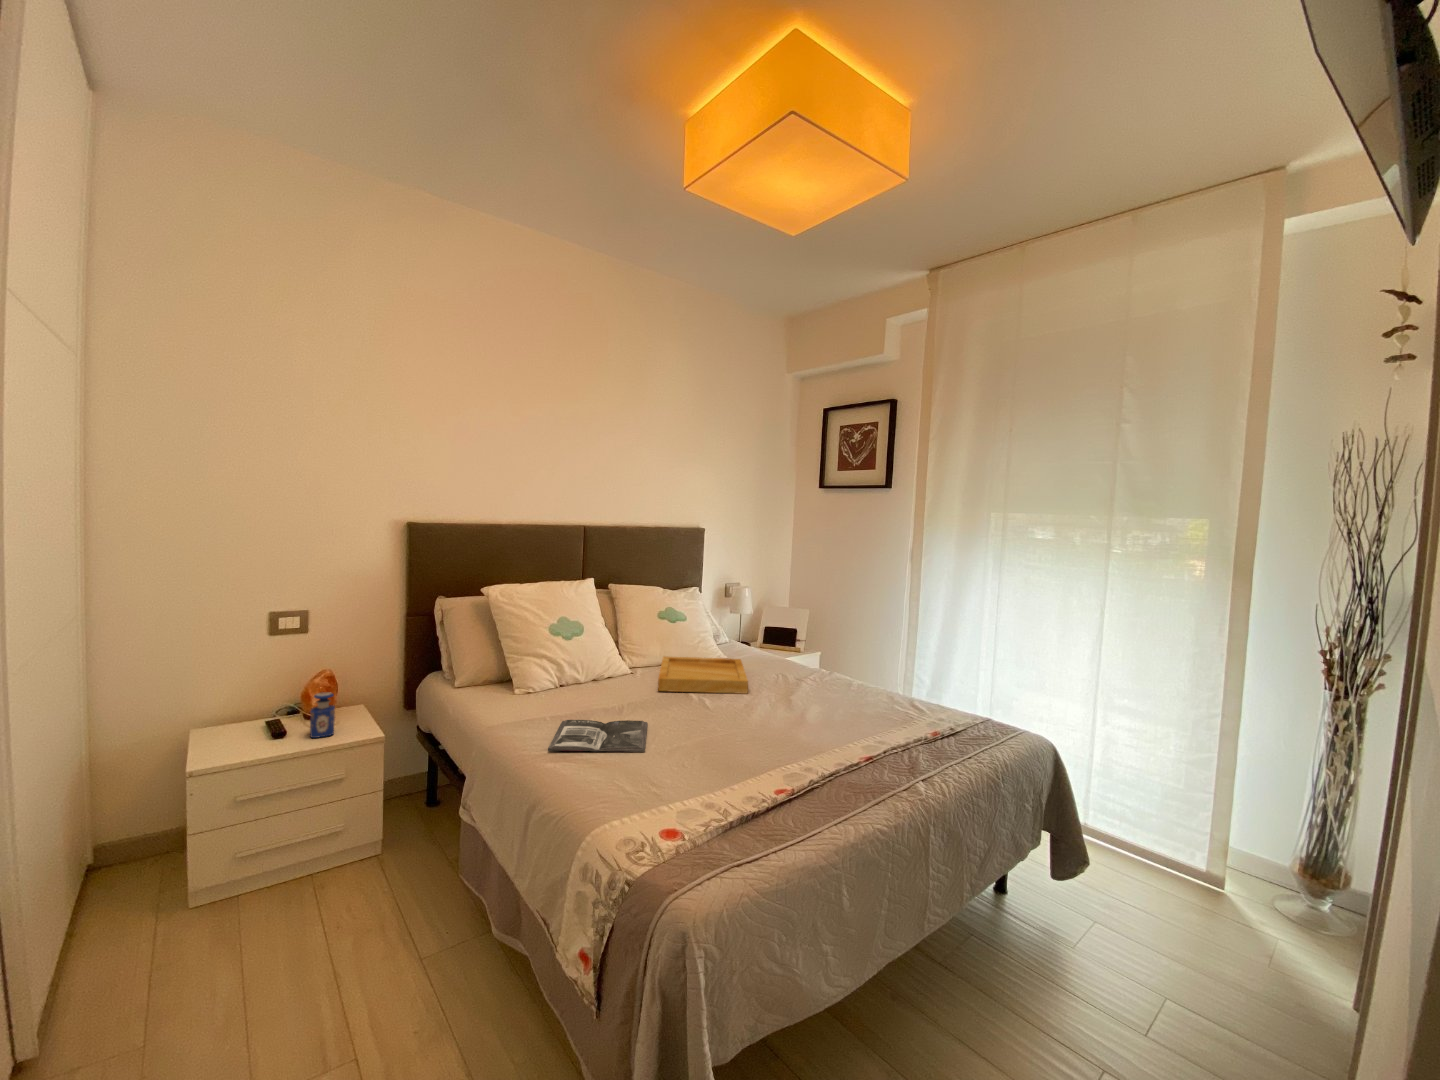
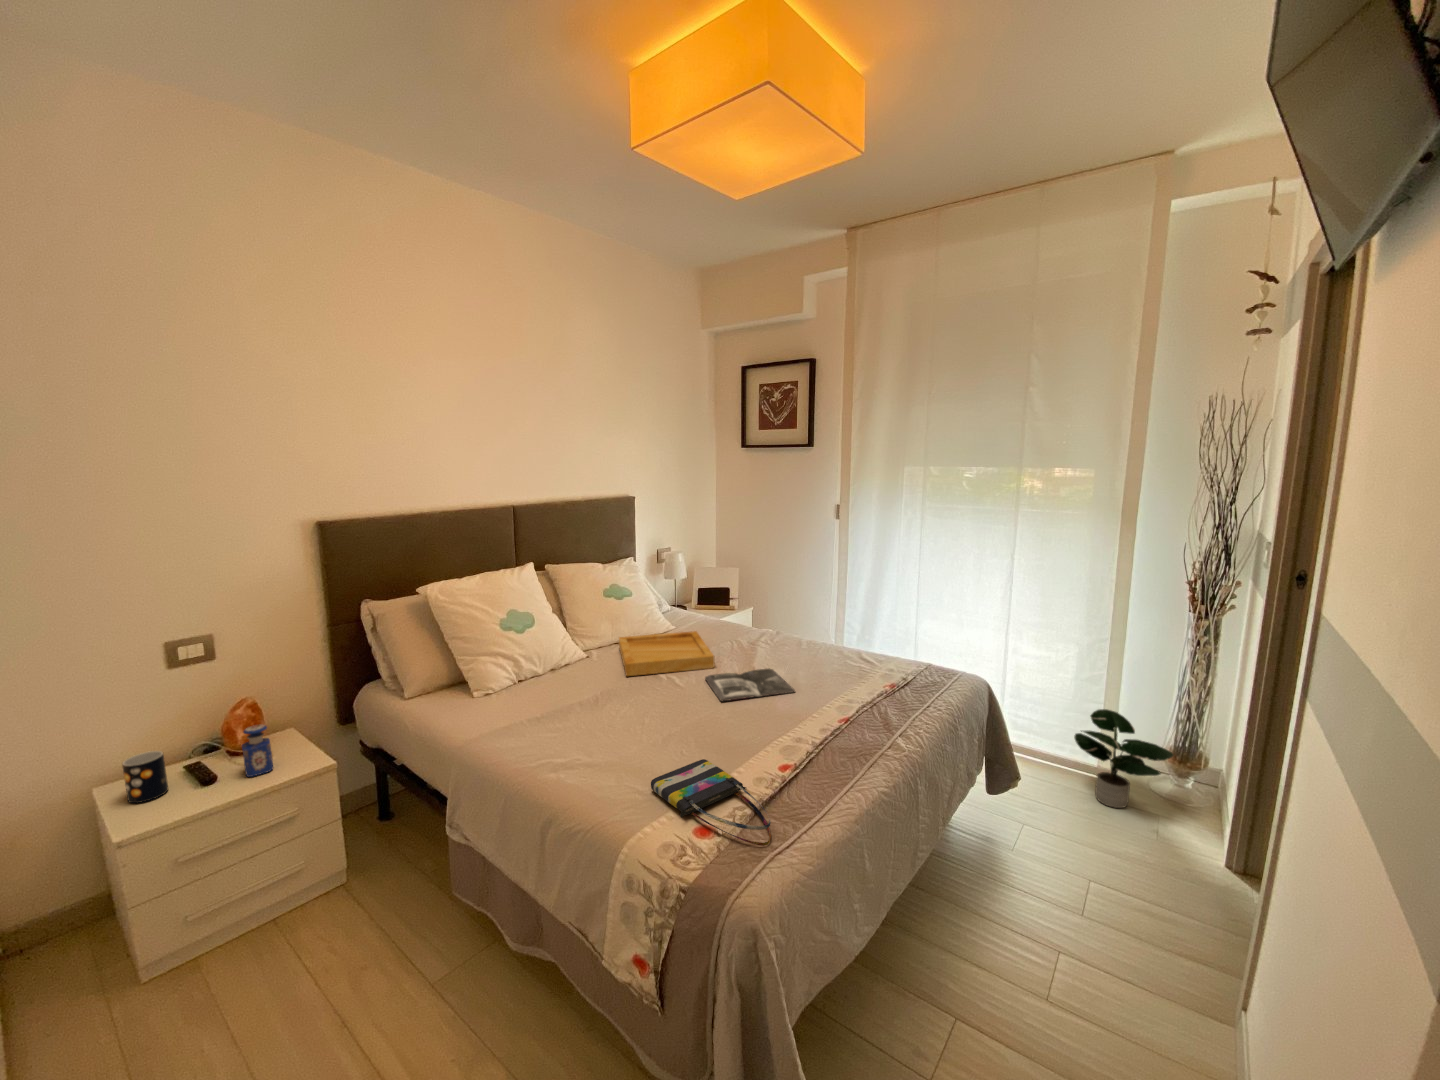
mug: none [216,703,249,745] -> present [122,751,168,803]
magazine: present [548,720,648,752] -> present [705,668,795,701]
tote bag: none [635,768,738,855] -> present [651,759,771,846]
potted plant: none [1168,798,1301,923] -> present [1074,709,1174,808]

